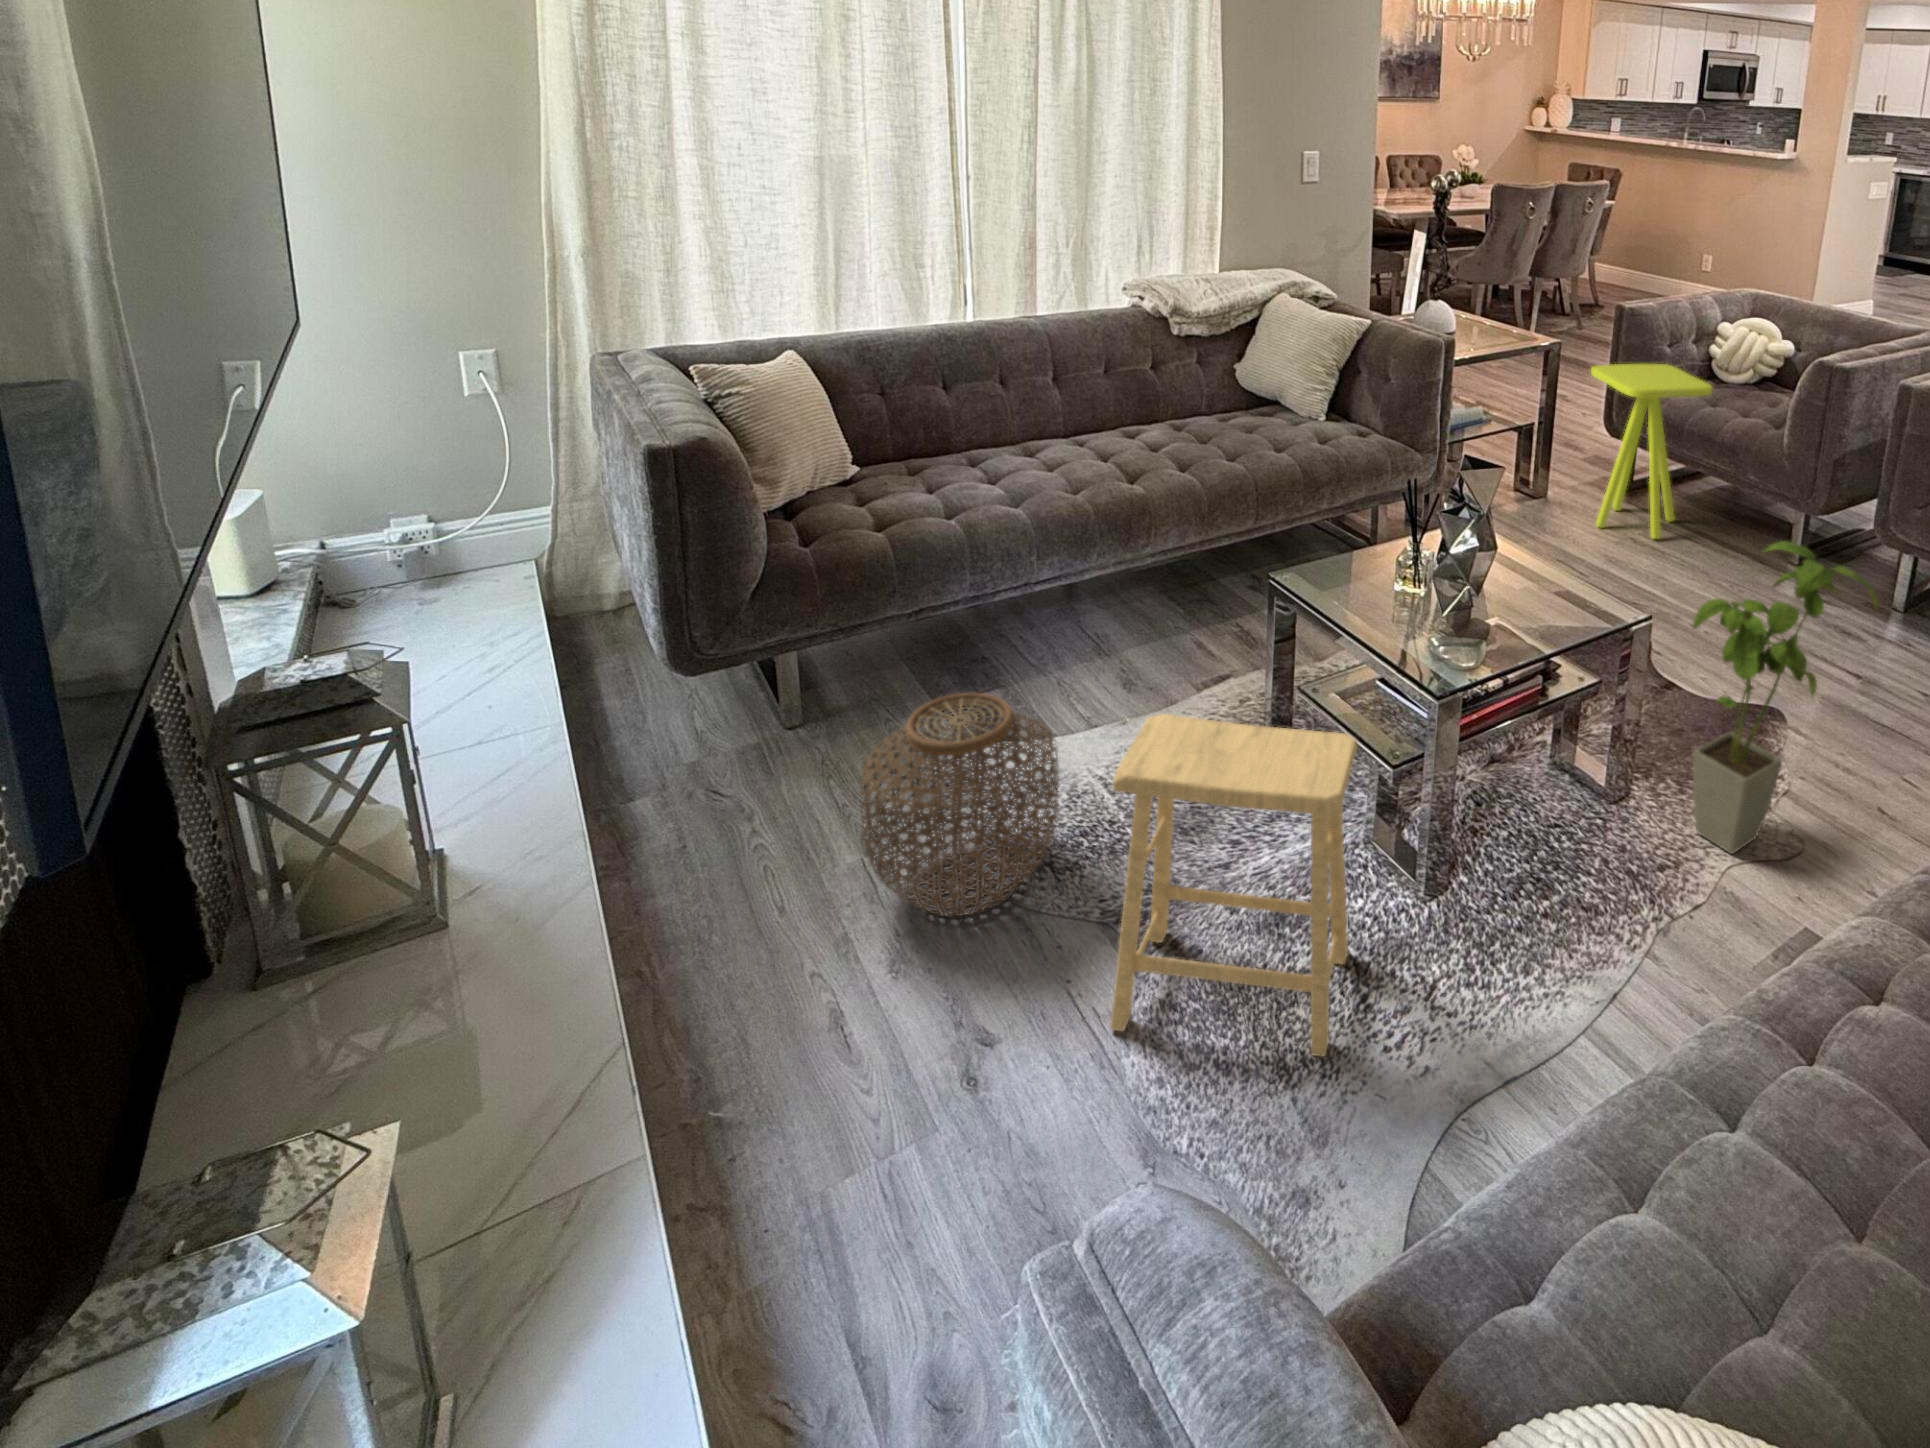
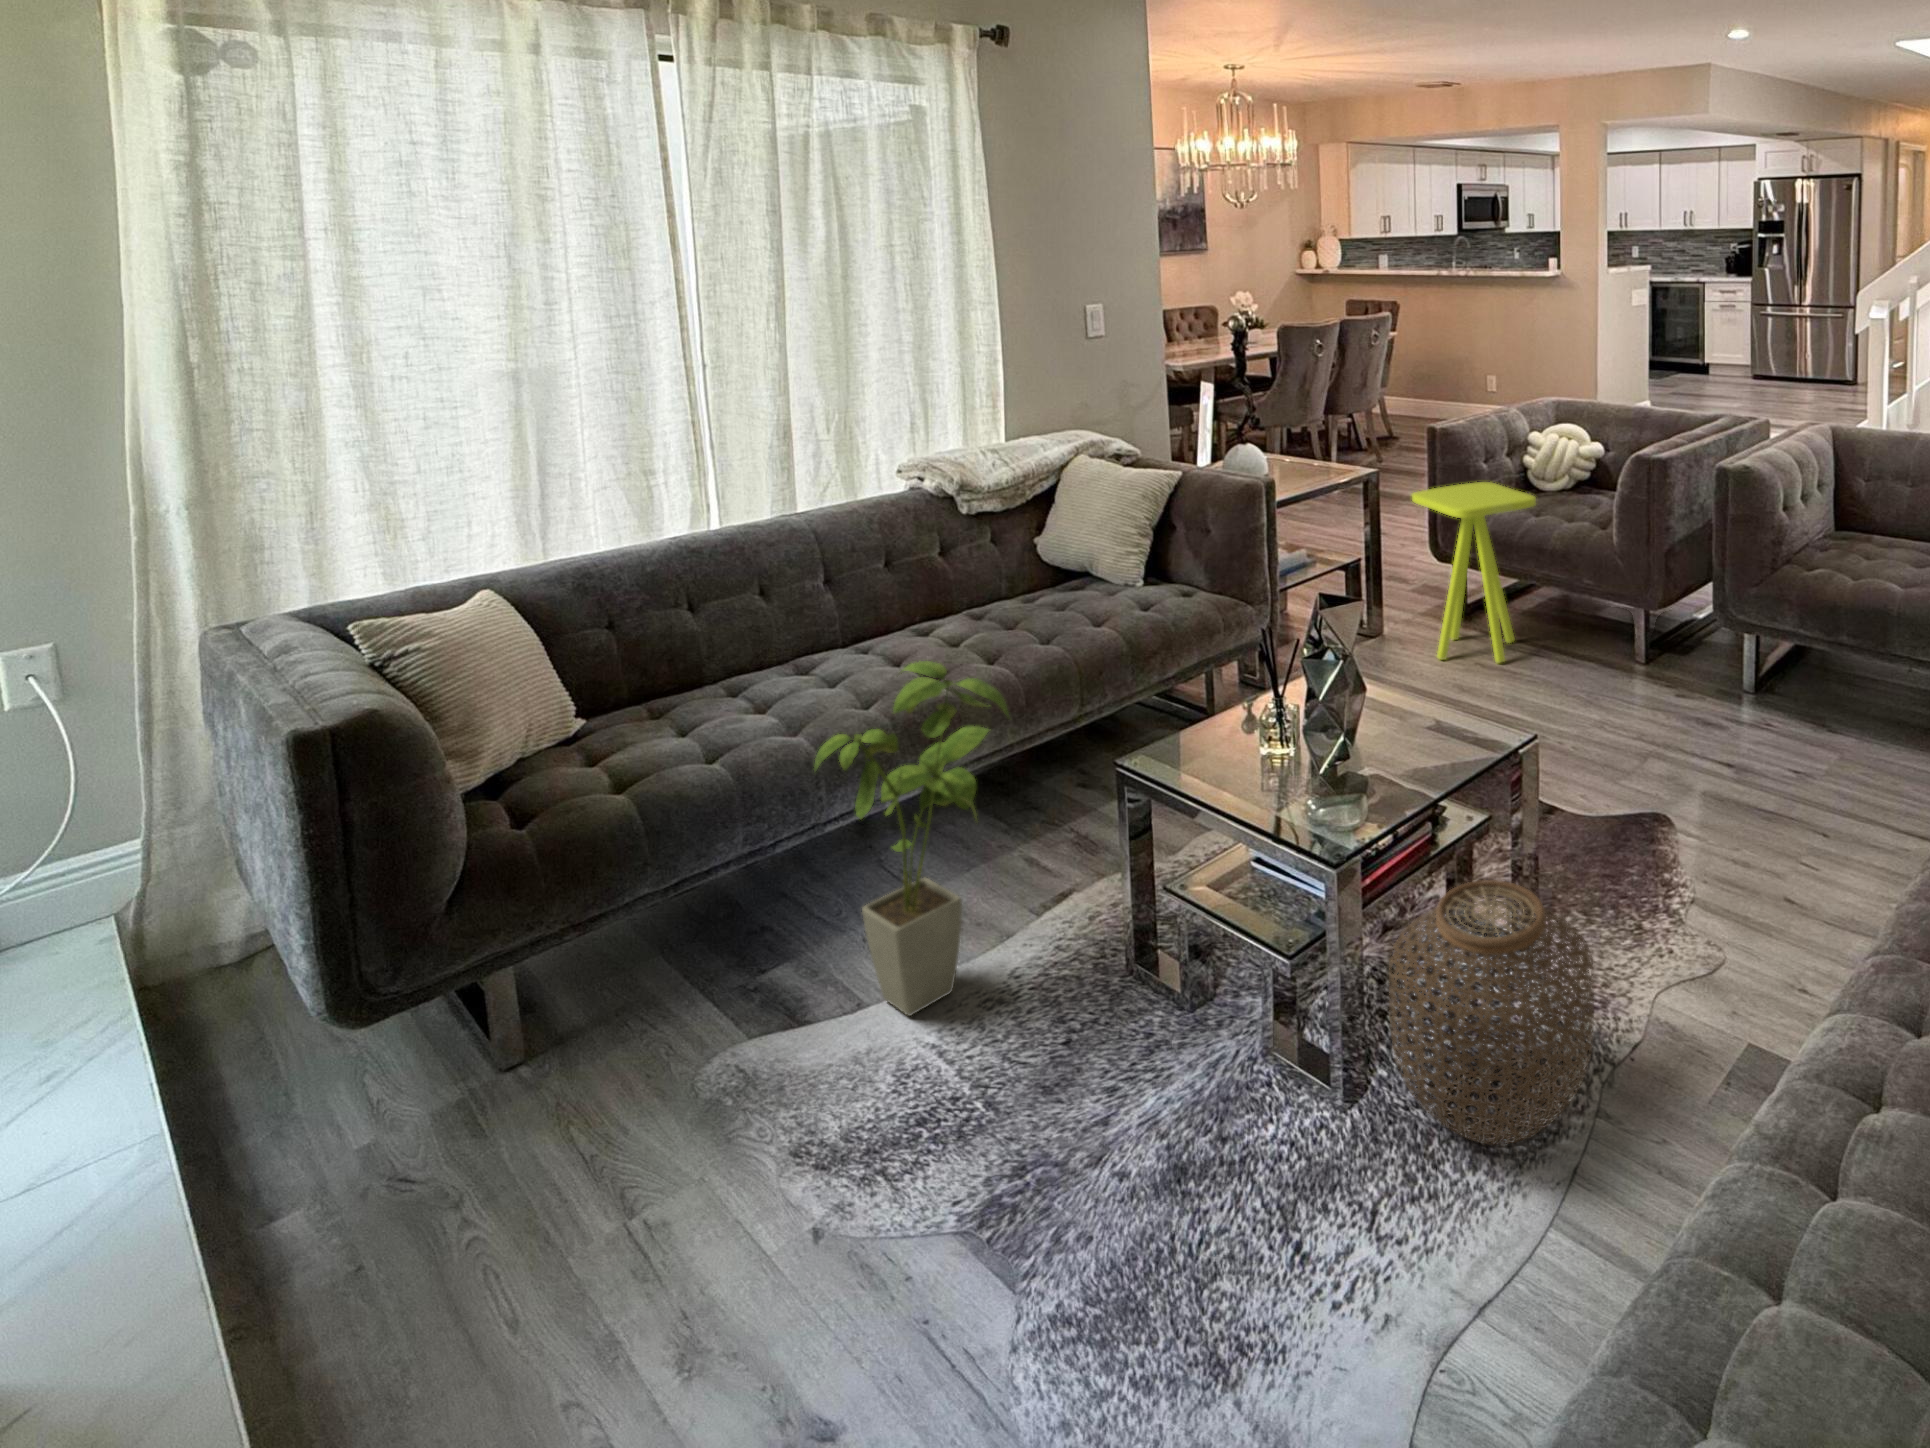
house plant: present [1693,541,1878,854] -> present [815,661,1009,1016]
woven basket: present [859,693,1059,916] -> present [1389,880,1594,1144]
footstool: present [1110,714,1357,1056] -> none [973,928,1268,1369]

